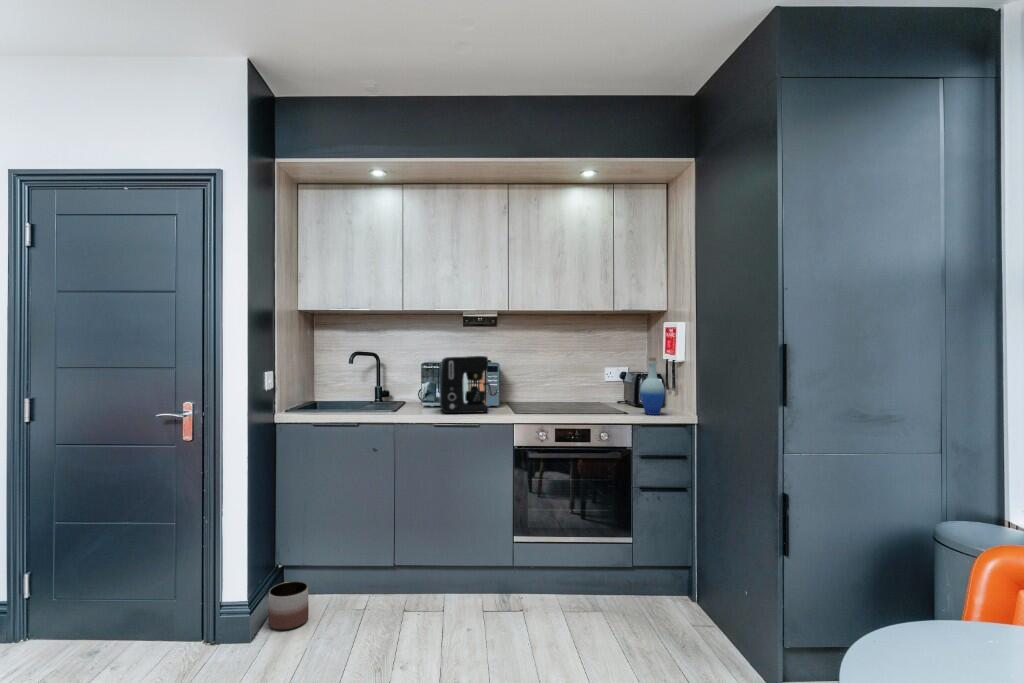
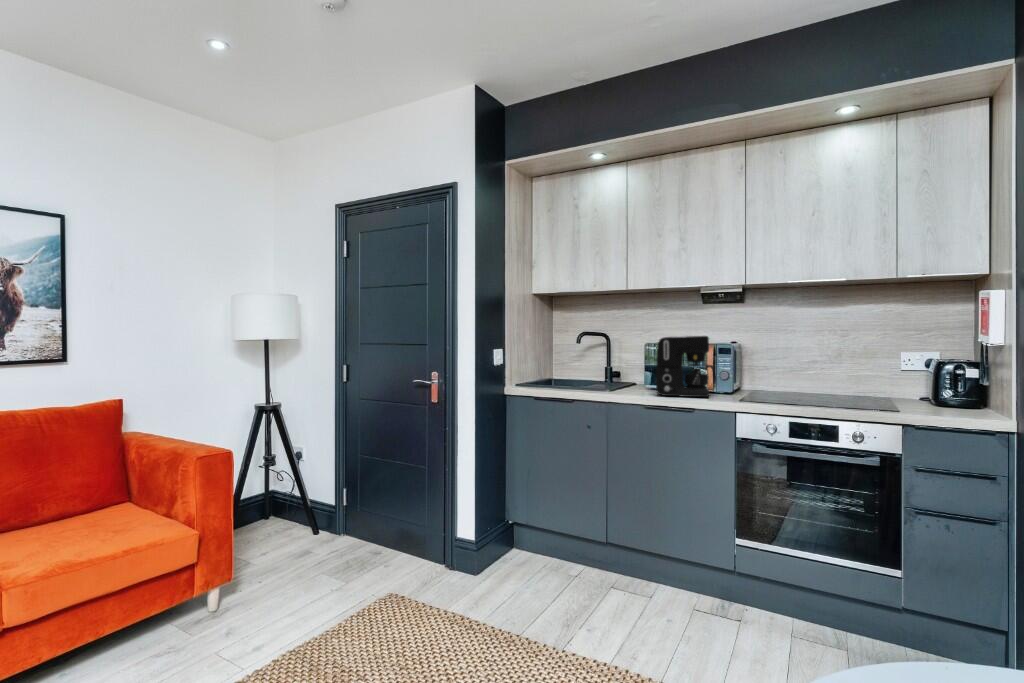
bottle: present [640,358,665,415] -> none [919,338,961,415]
planter: present [268,581,309,630] -> none [493,536,526,578]

